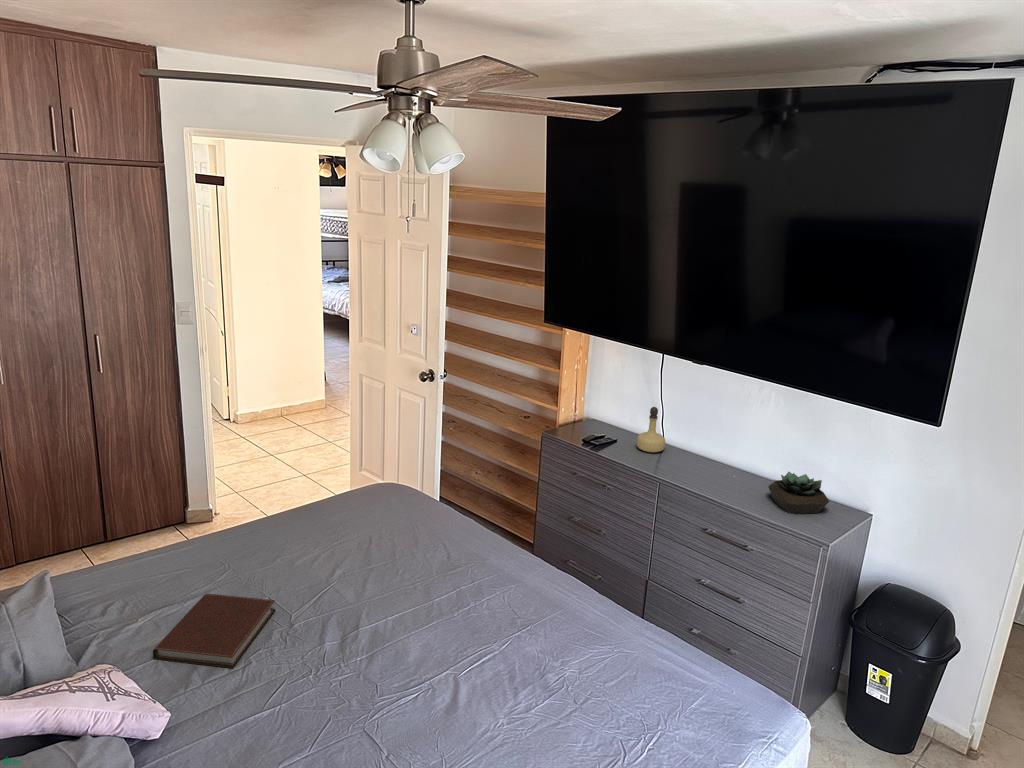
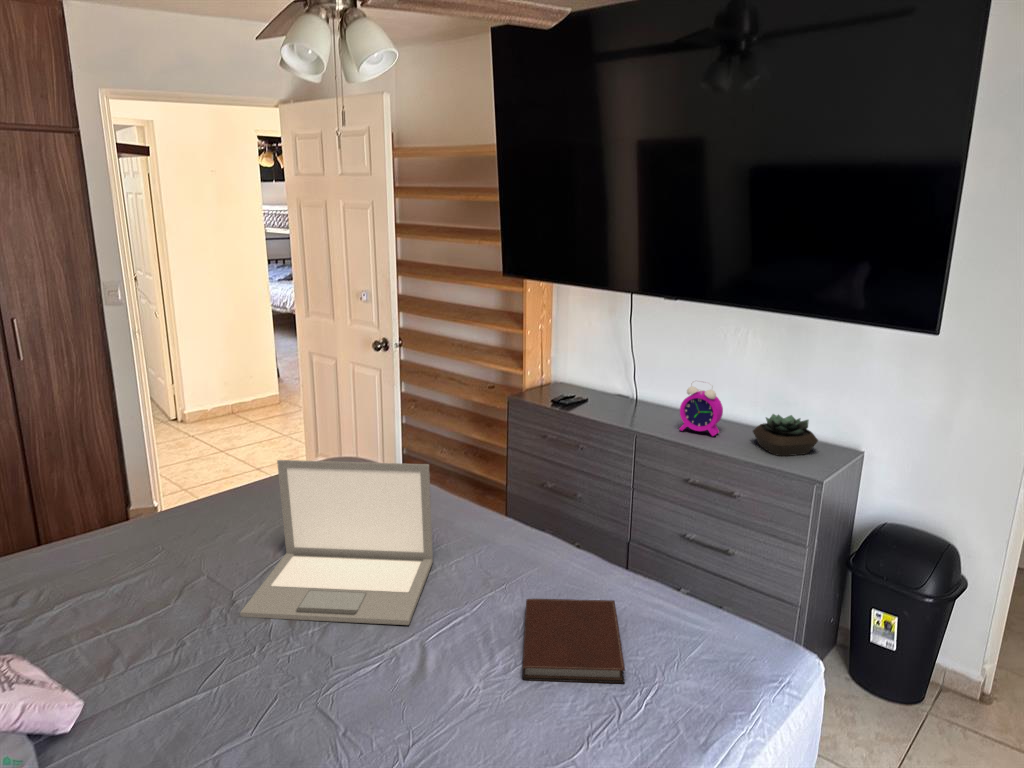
perfume bottle: present [637,407,665,452] -> none [610,360,640,409]
alarm clock: none [699,435,742,488] -> present [679,386,723,436]
laptop: none [298,498,469,659] -> present [240,460,433,625]
notebook: present [153,594,275,668] -> present [522,599,625,683]

